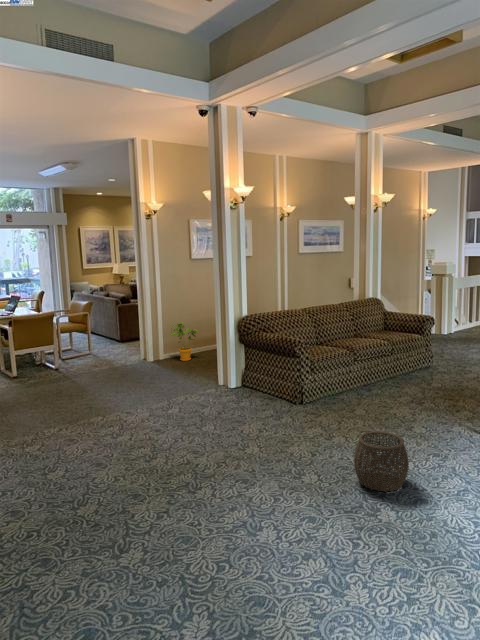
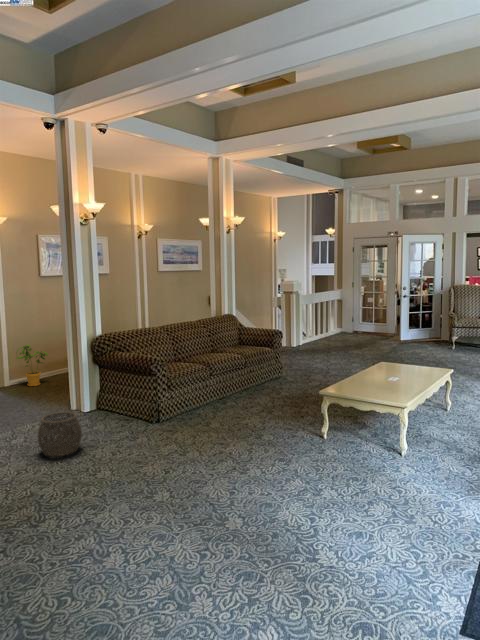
woven basket: present [354,431,409,492] -> present [38,412,82,456]

